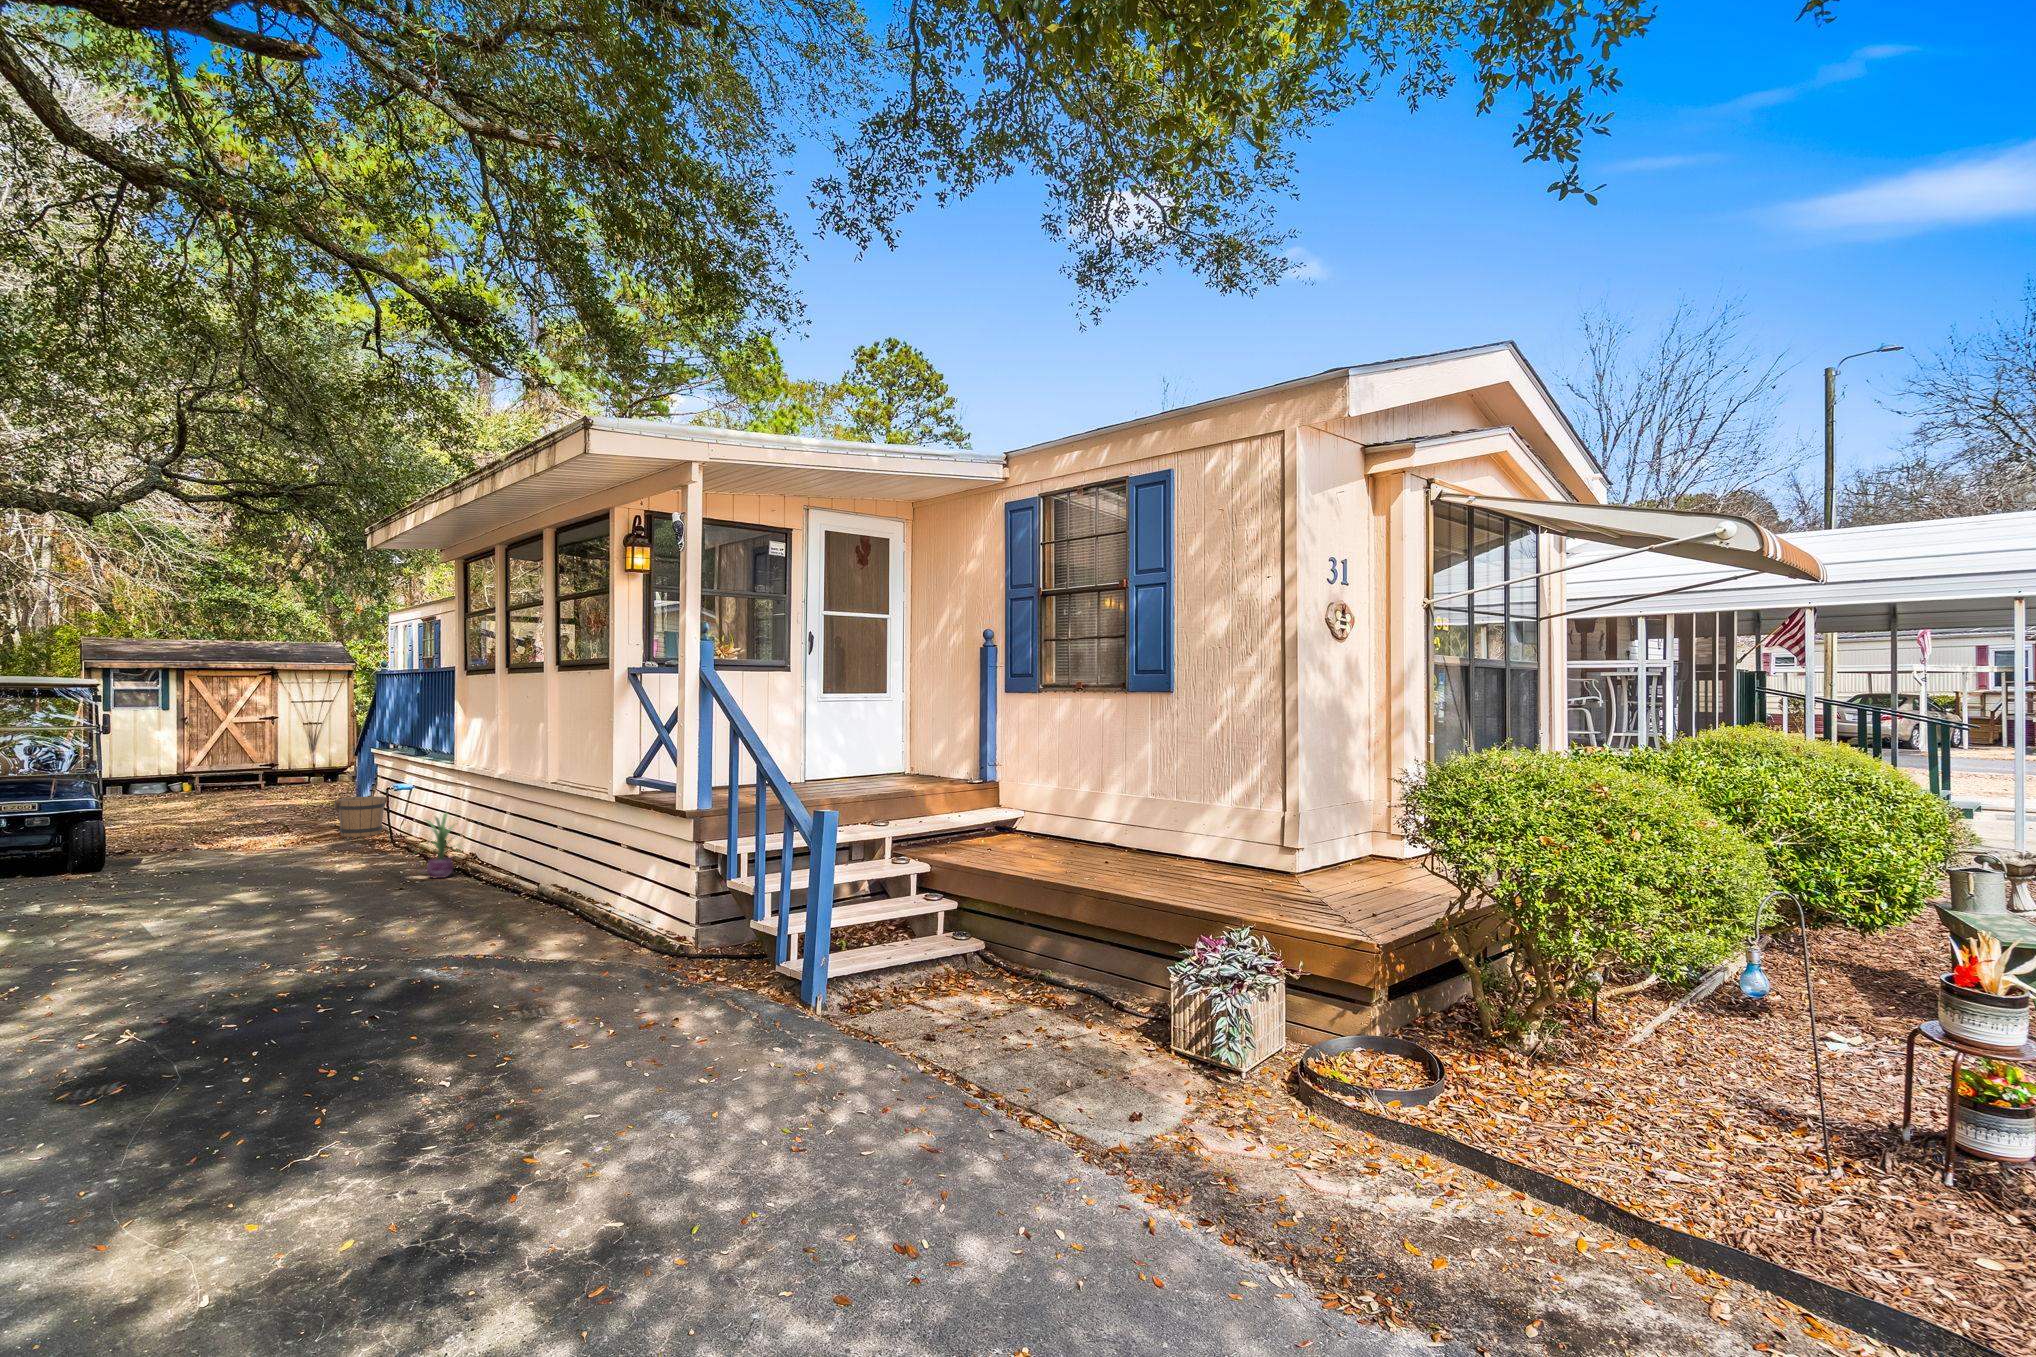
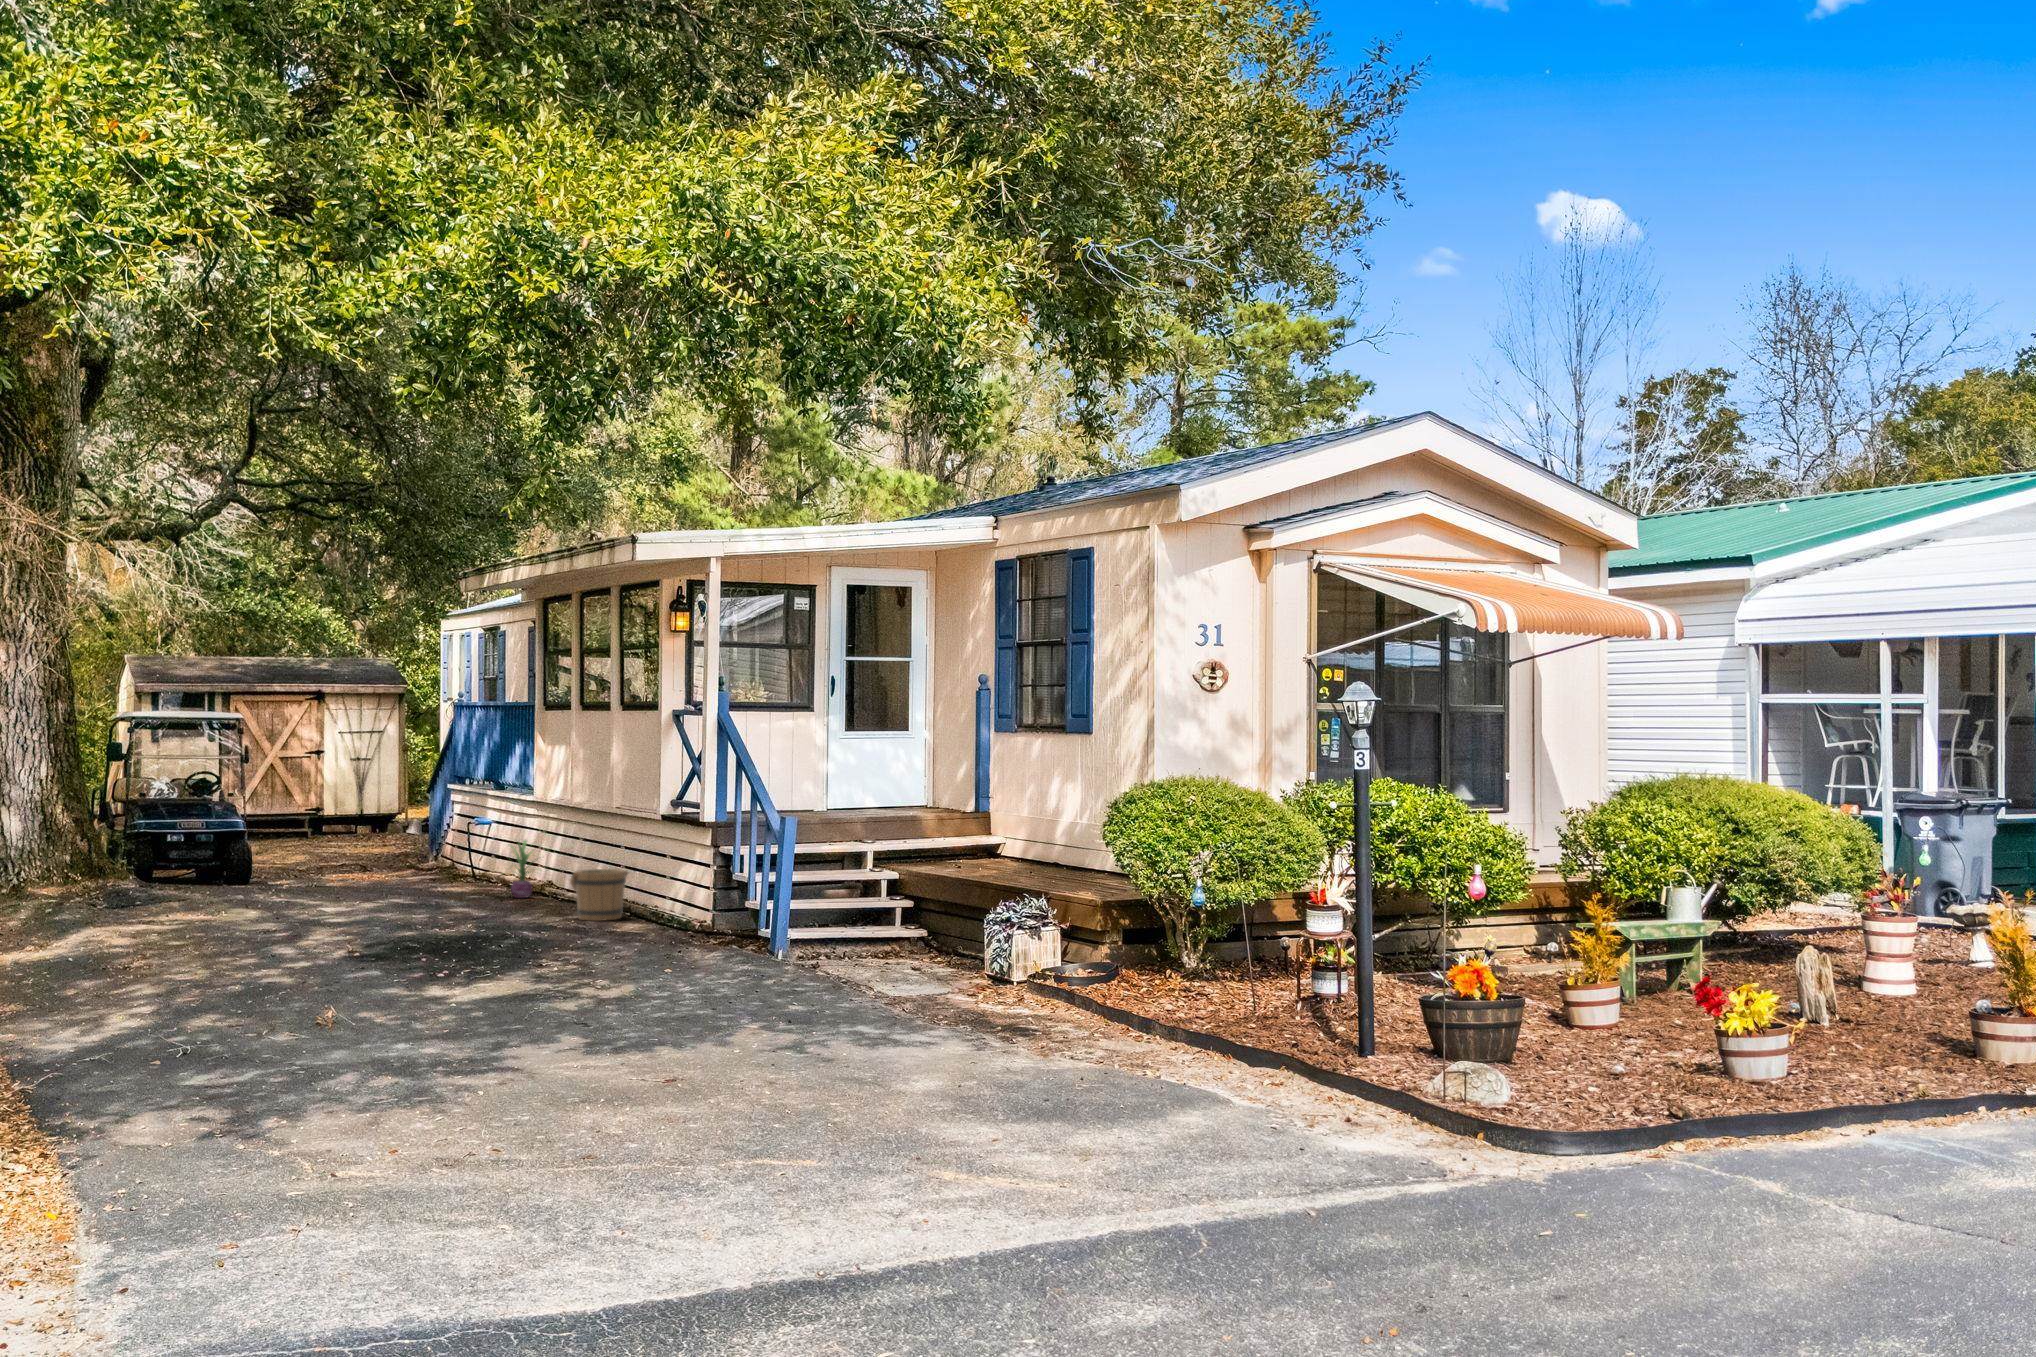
bucket: present [334,796,388,837] -> present [570,869,628,921]

